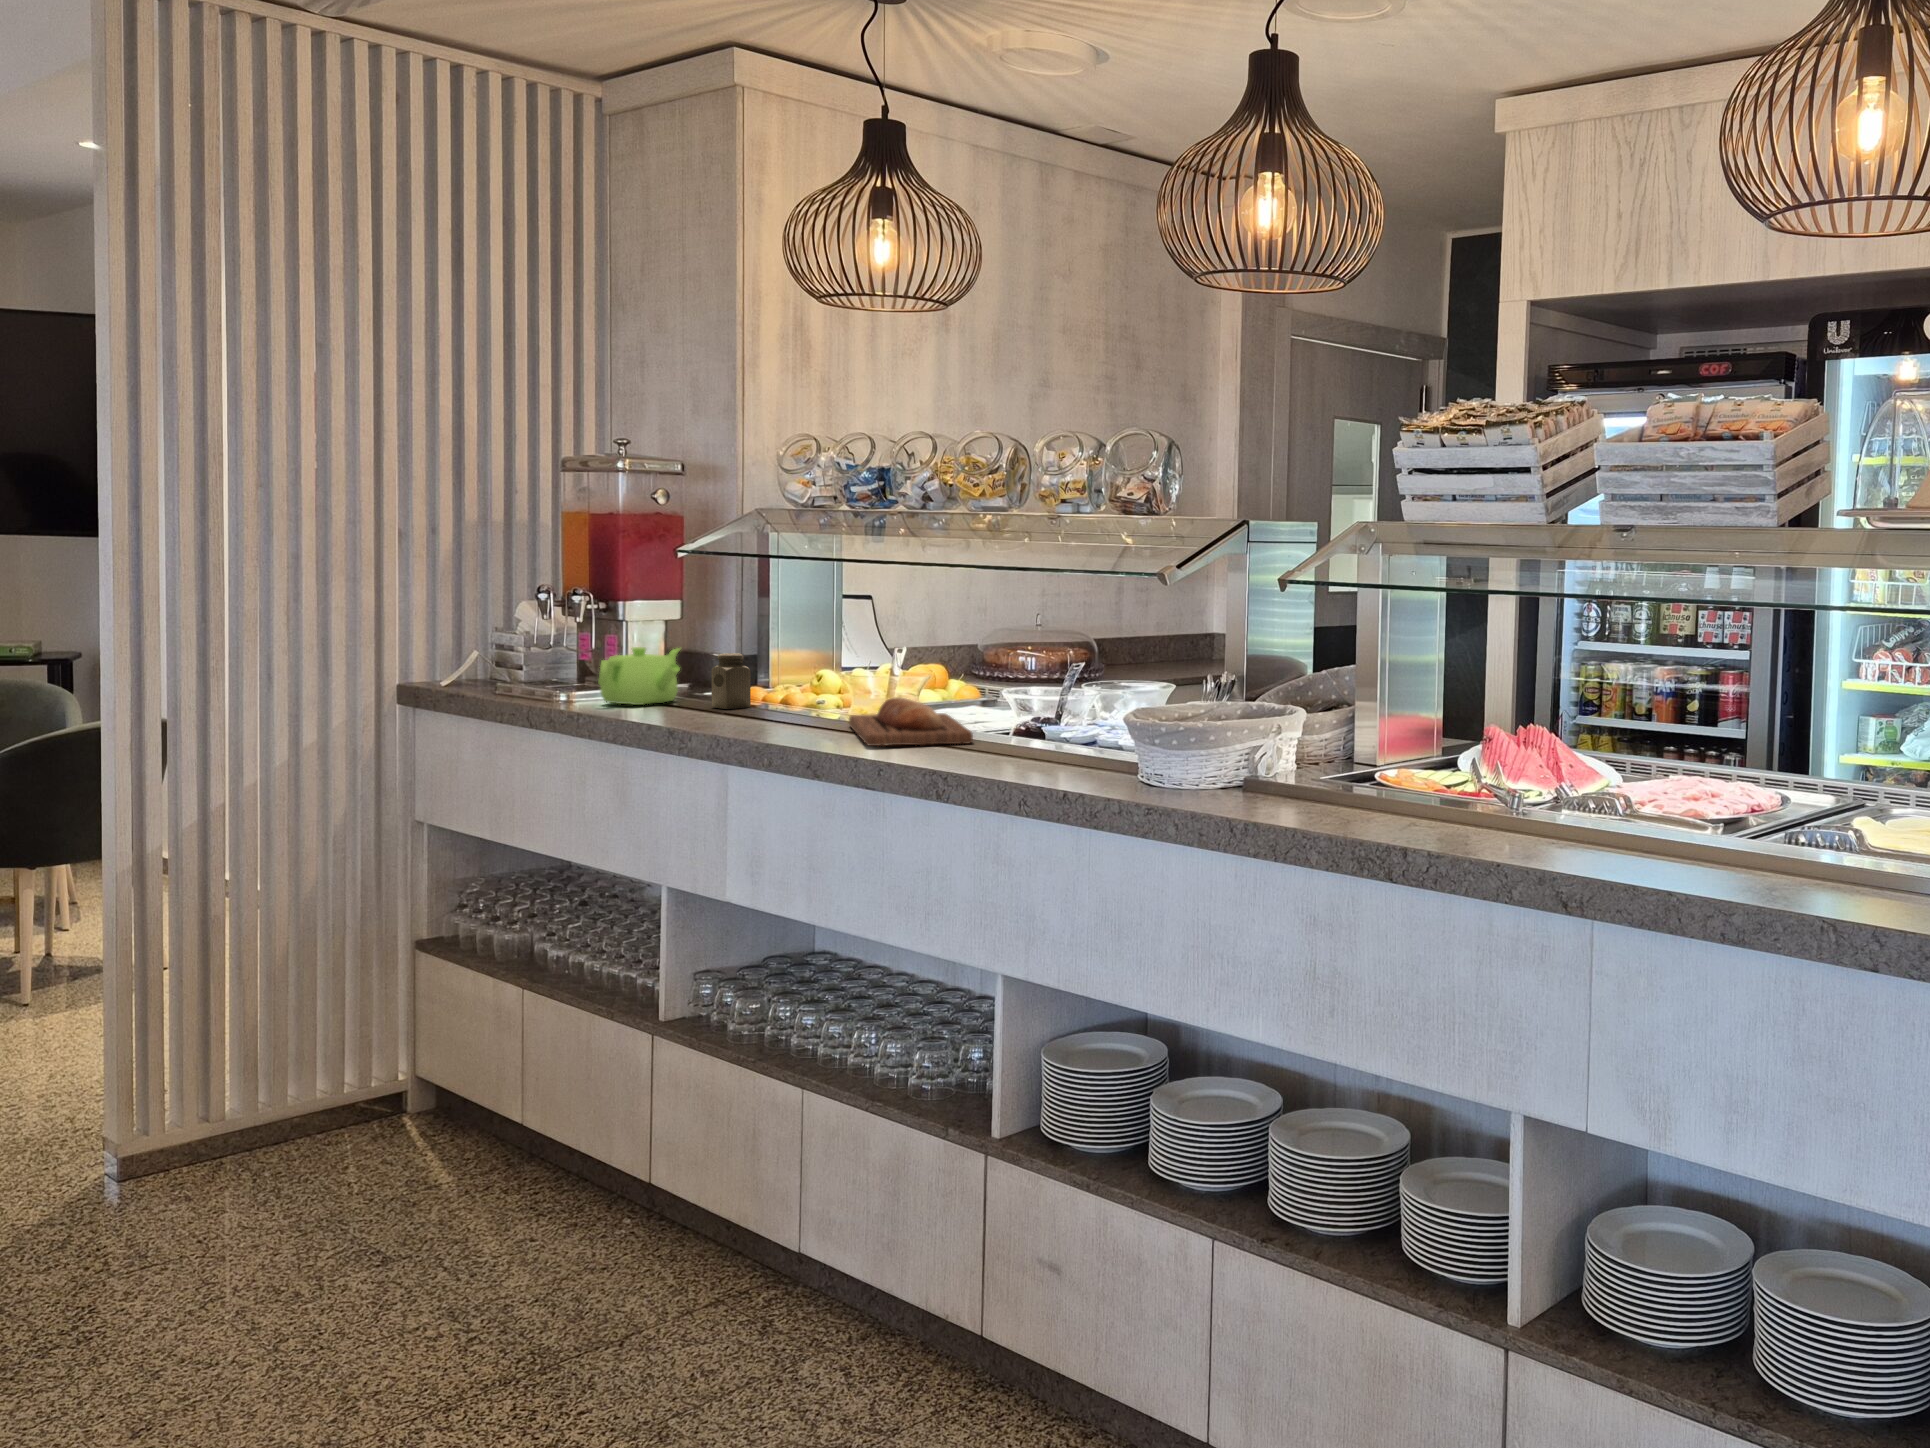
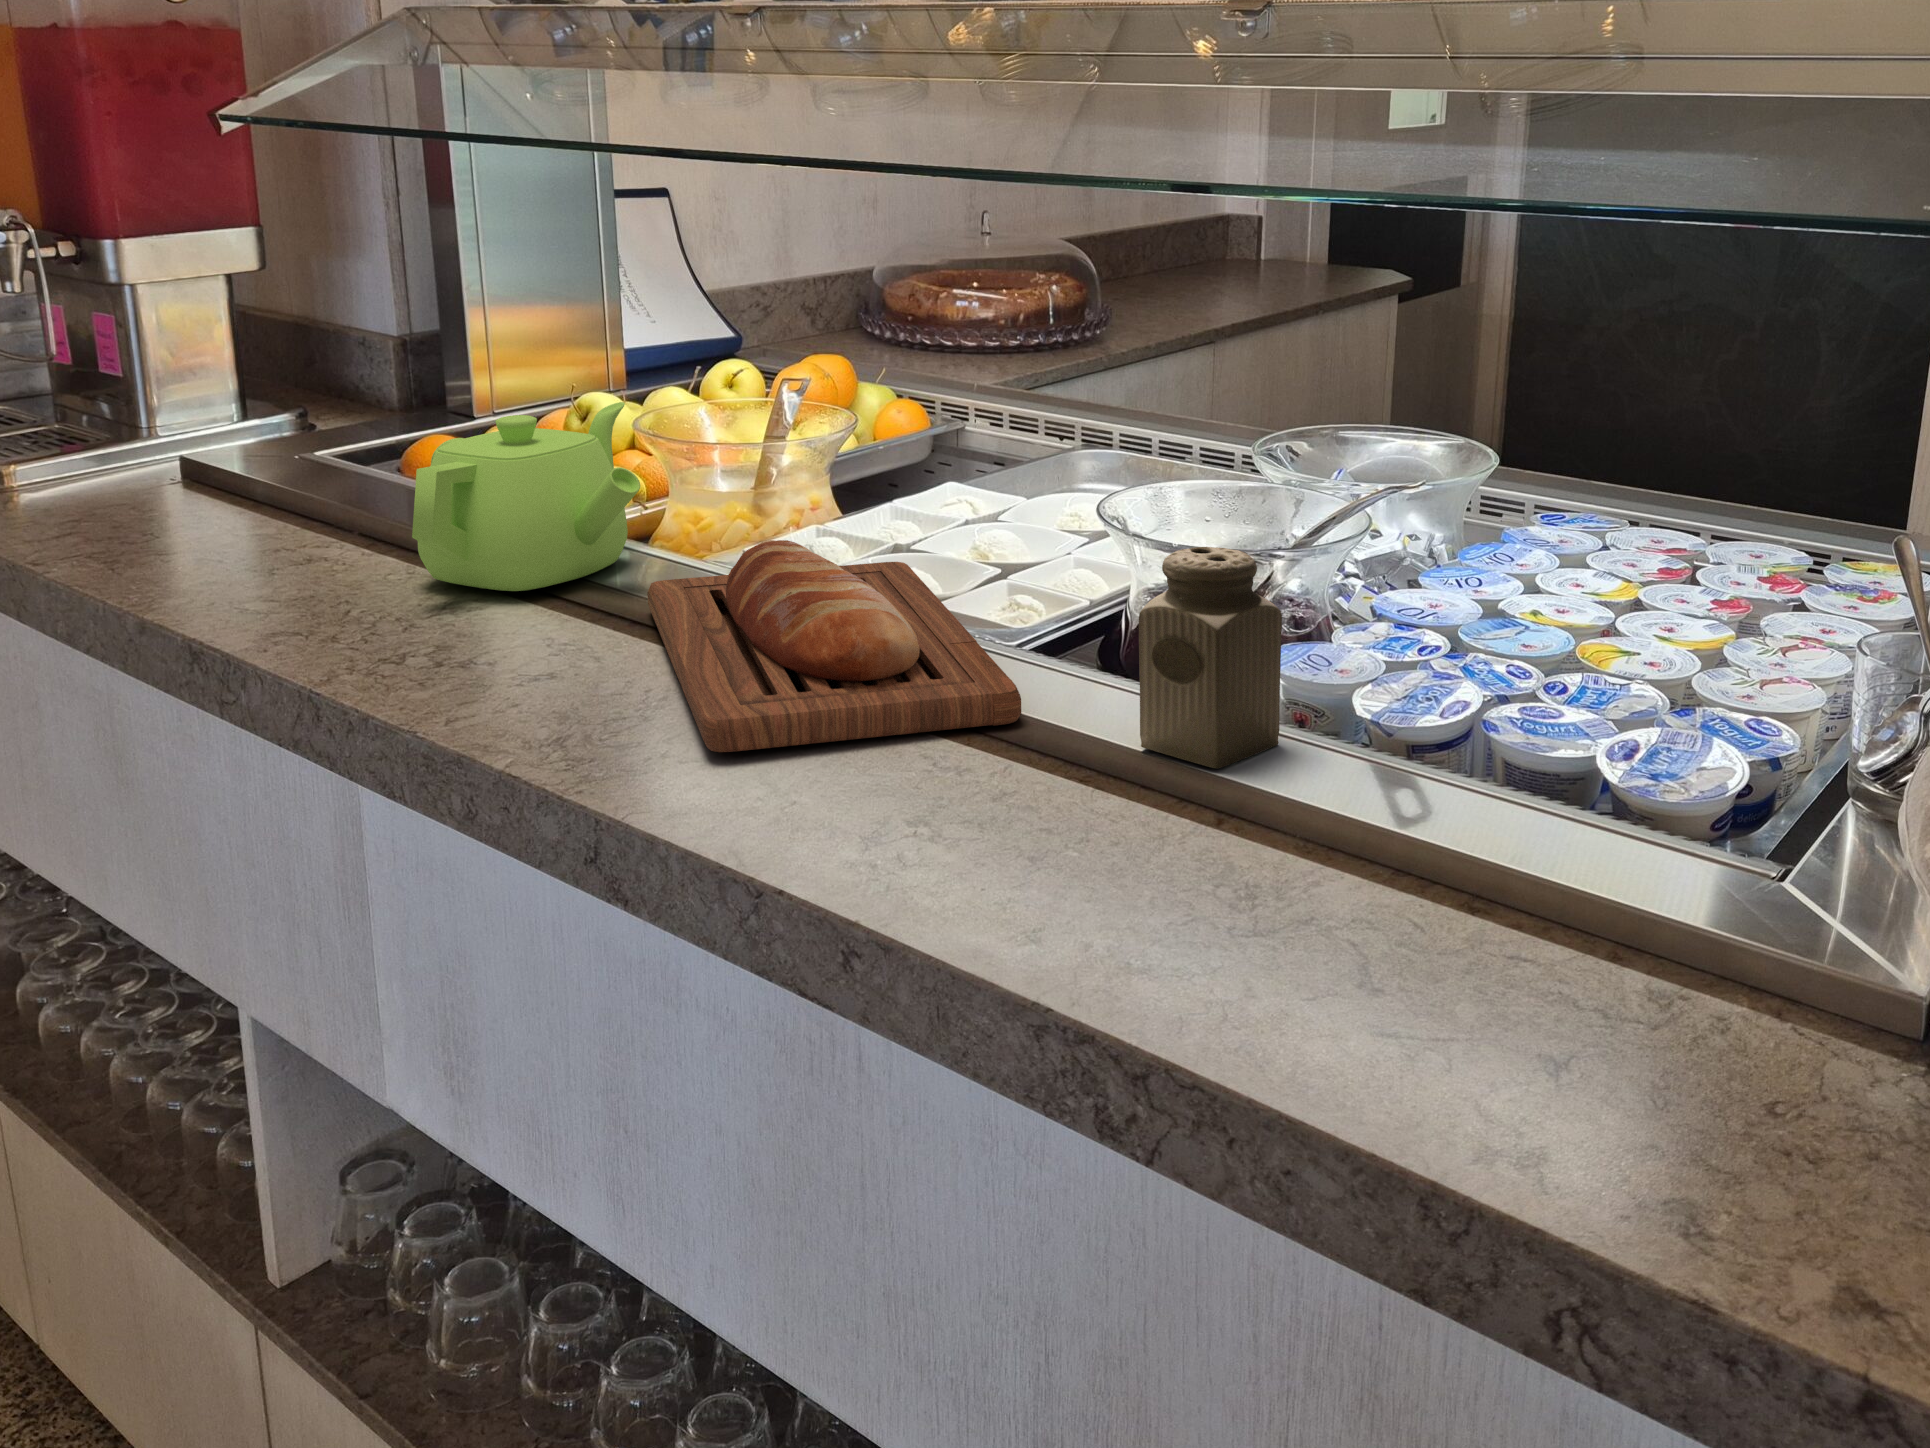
teapot: present [598,647,680,705] -> present [412,402,640,591]
salt shaker: present [711,653,751,709] -> present [1139,547,1282,768]

